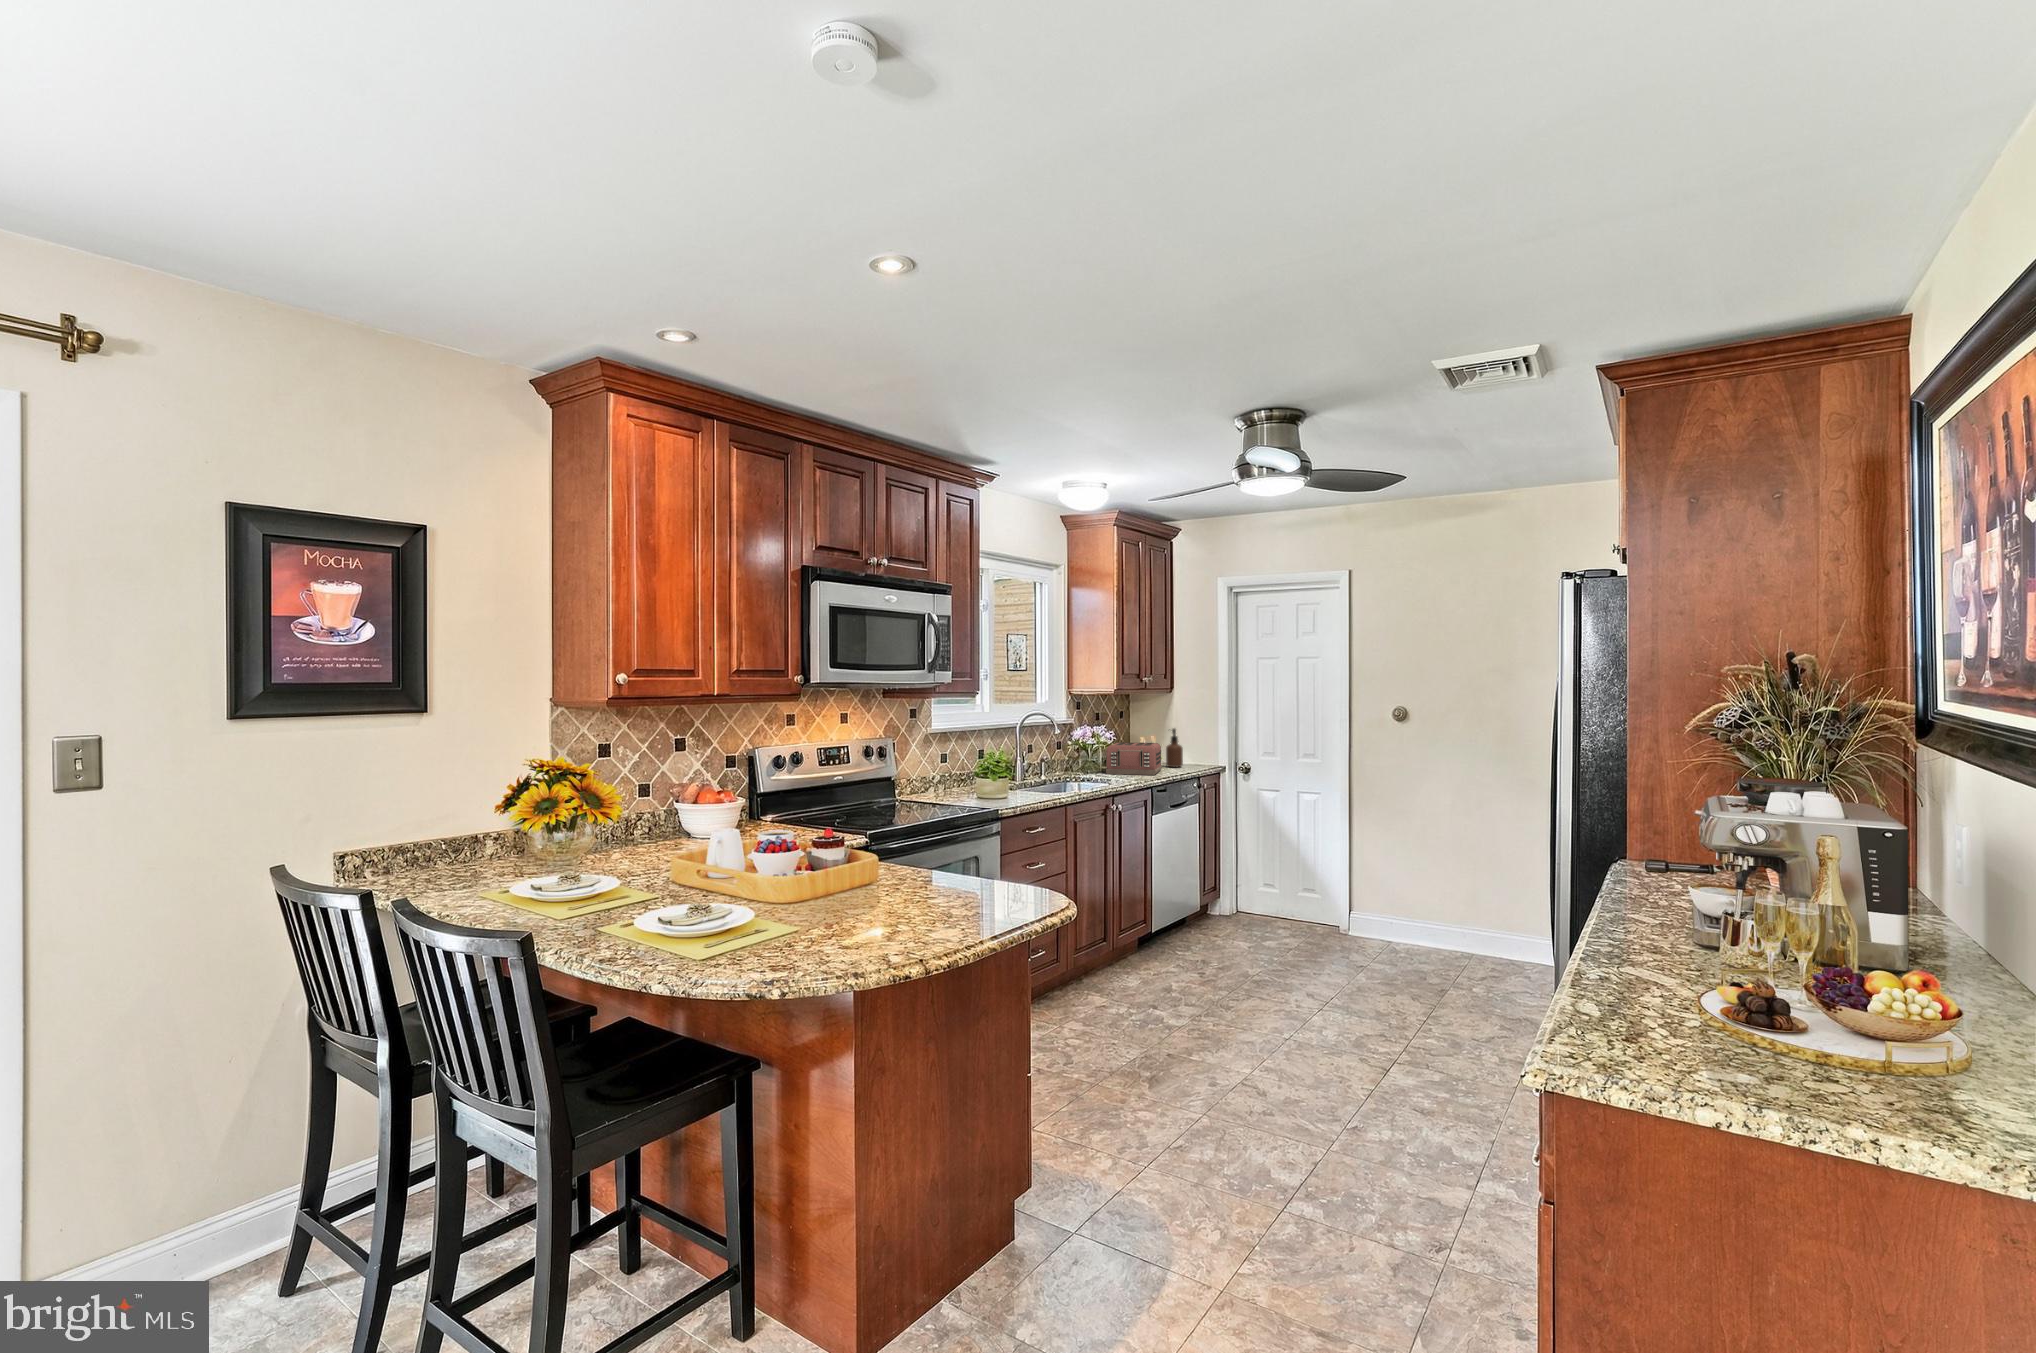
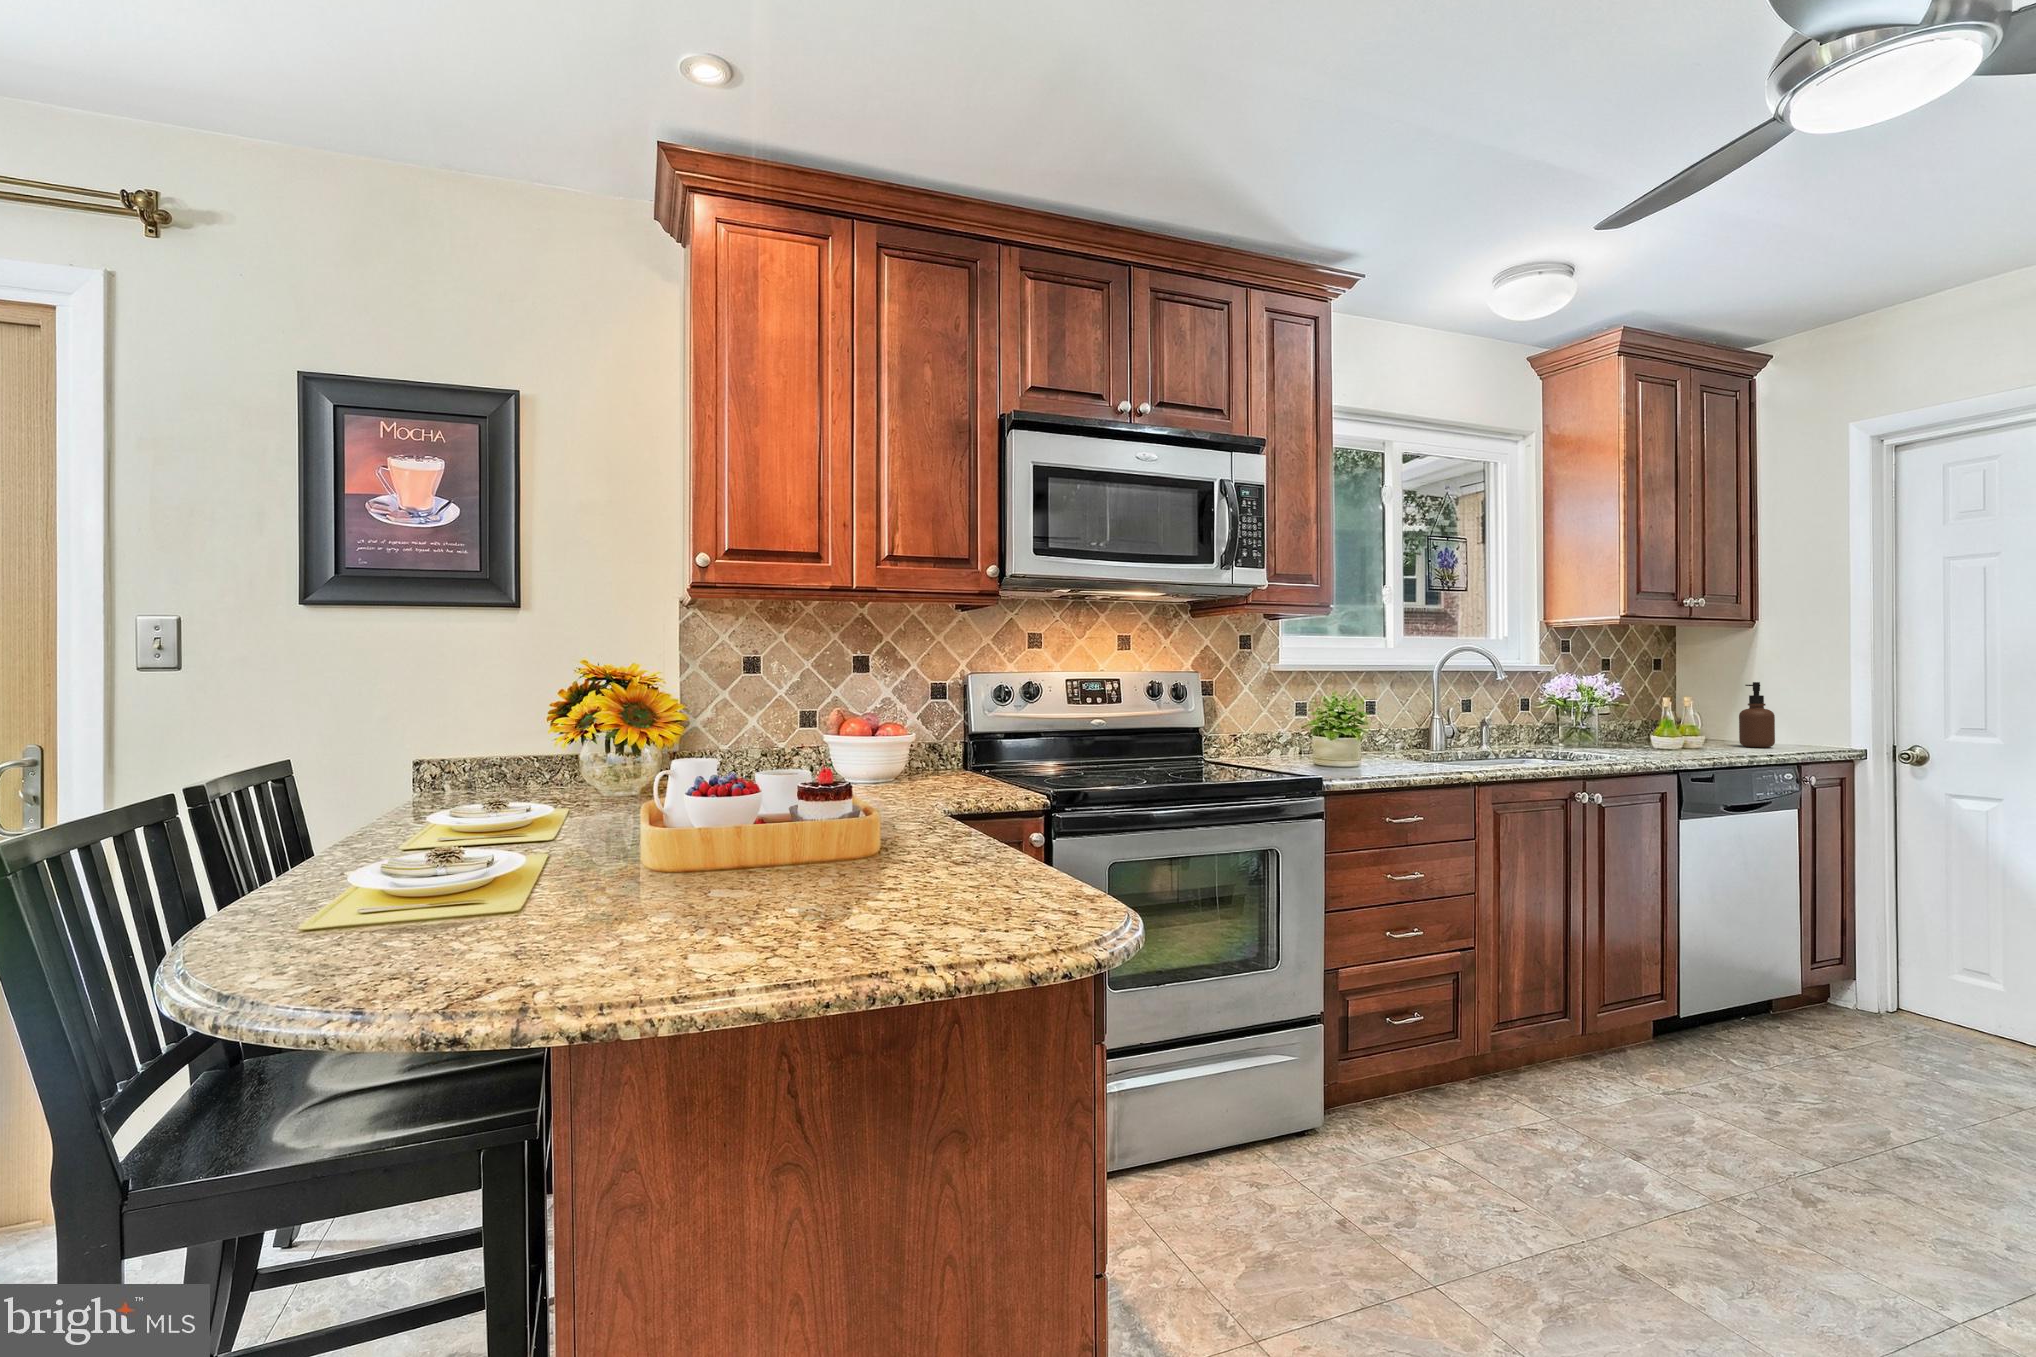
toaster: present [1106,742,1162,775] -> none [1605,702,1724,754]

